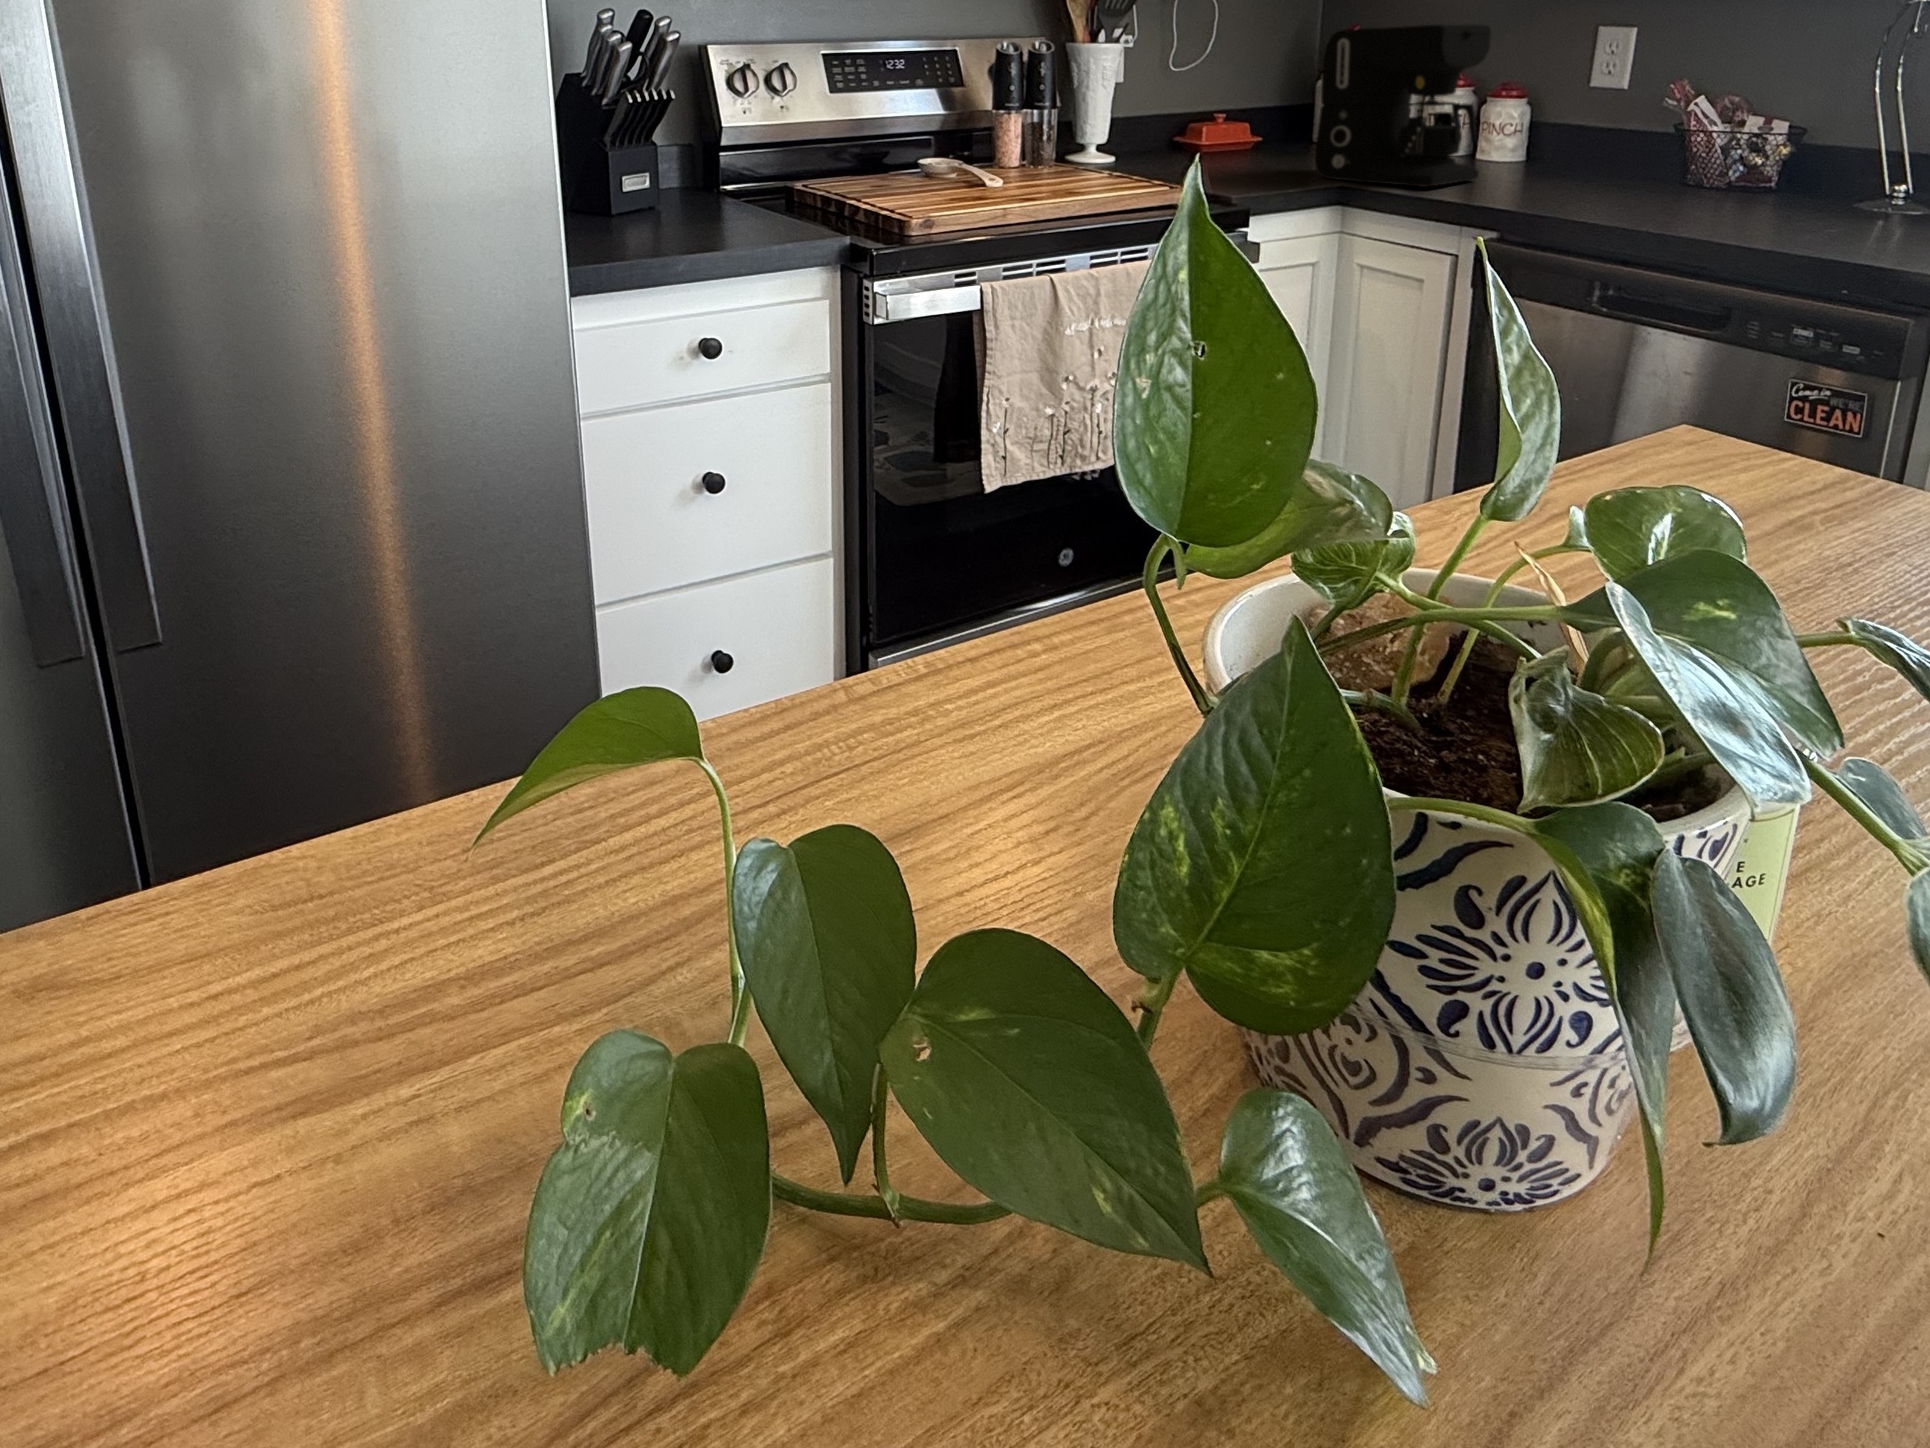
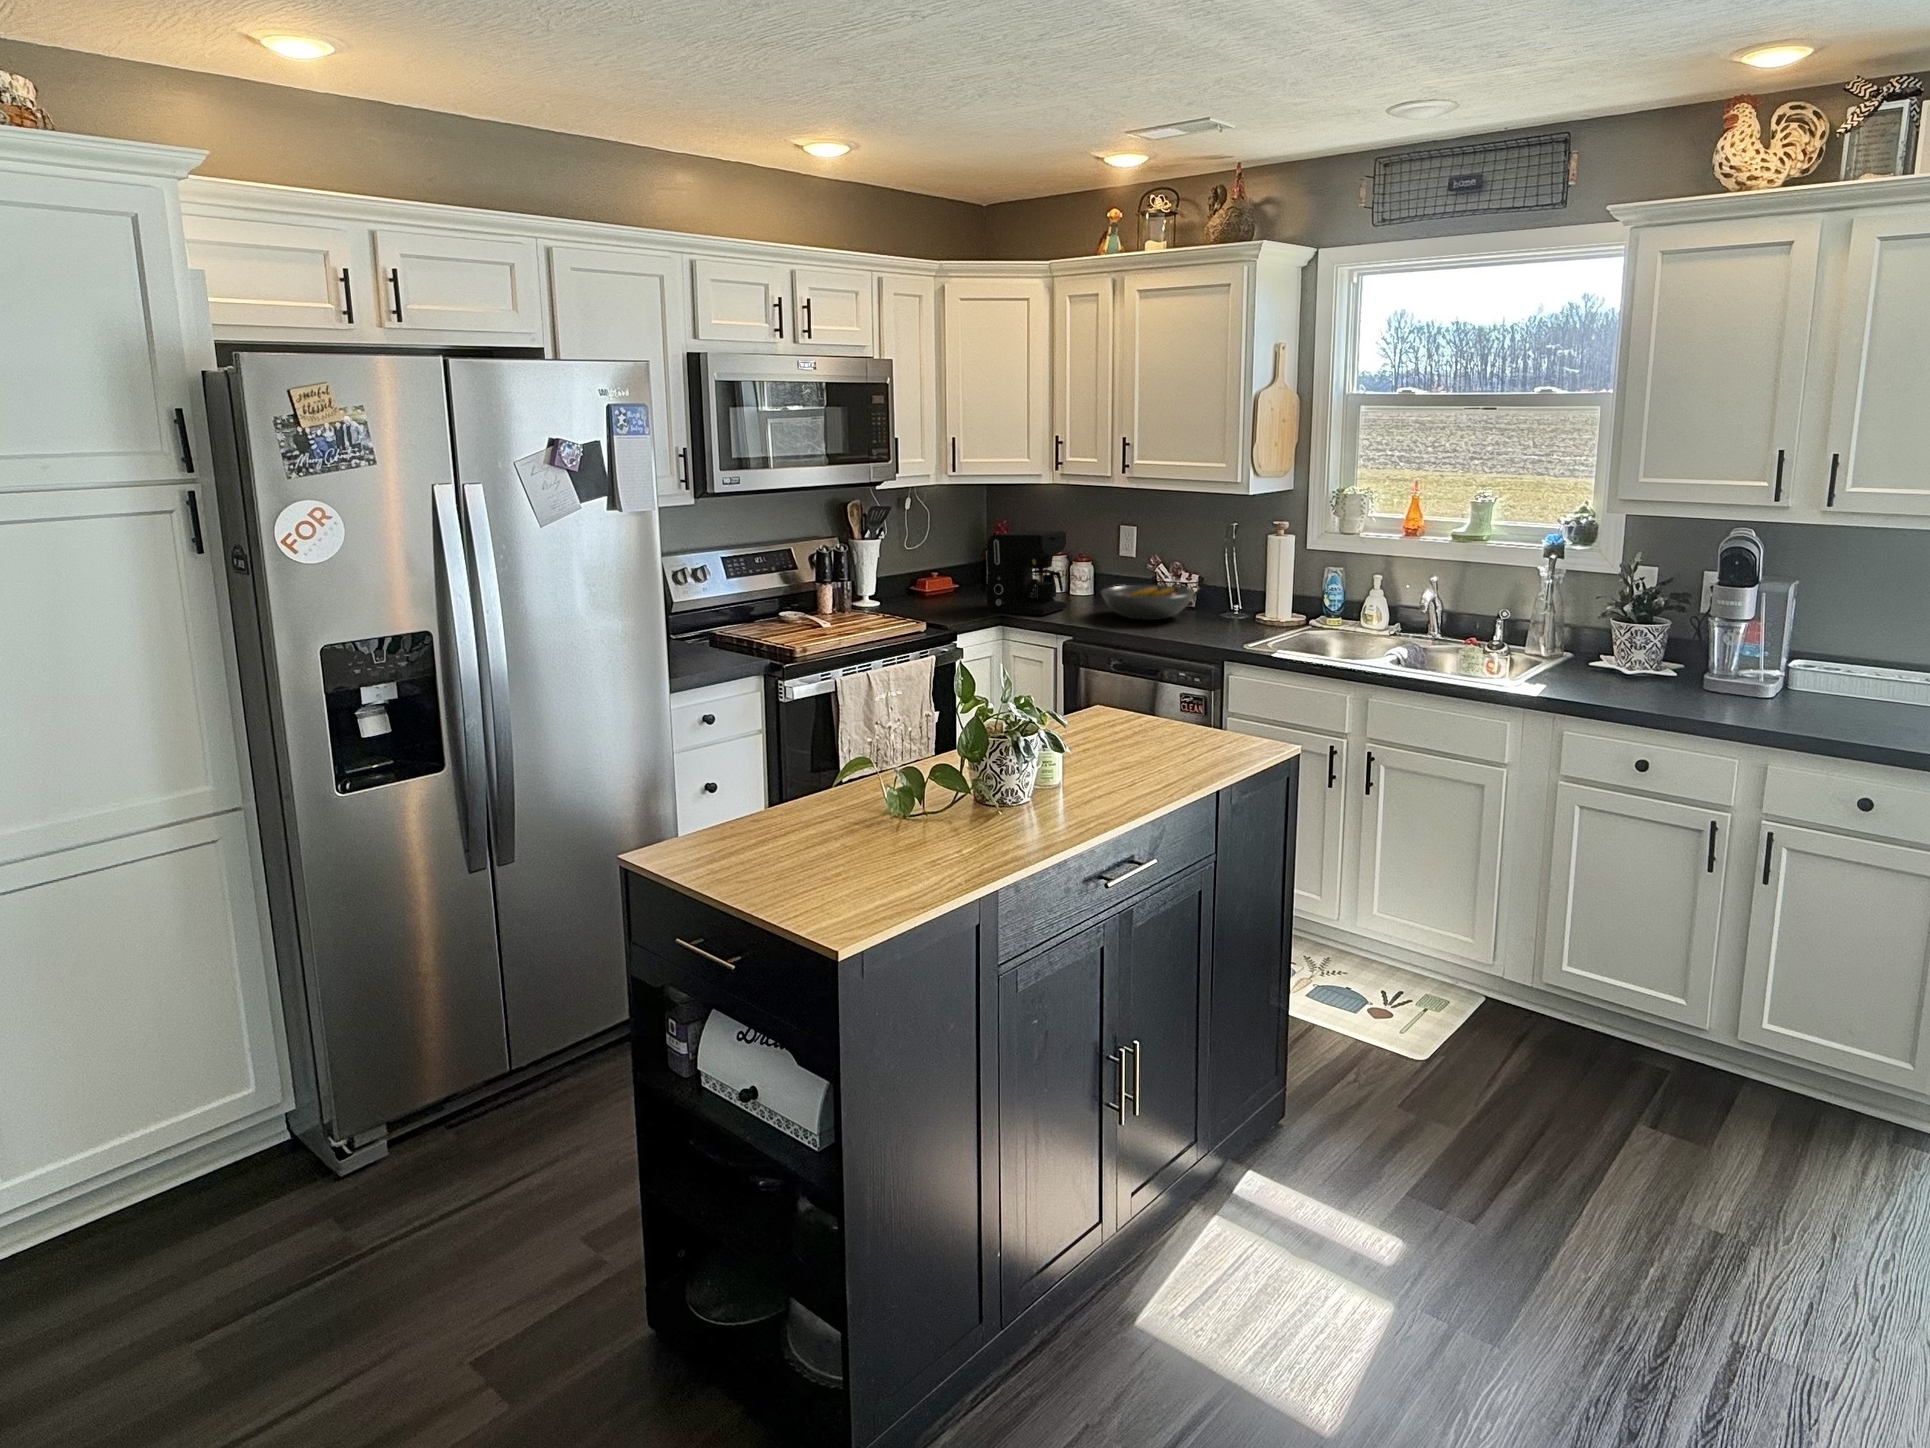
fruit bowl: none [1565,132,1802,205] -> present [1101,585,1194,620]

